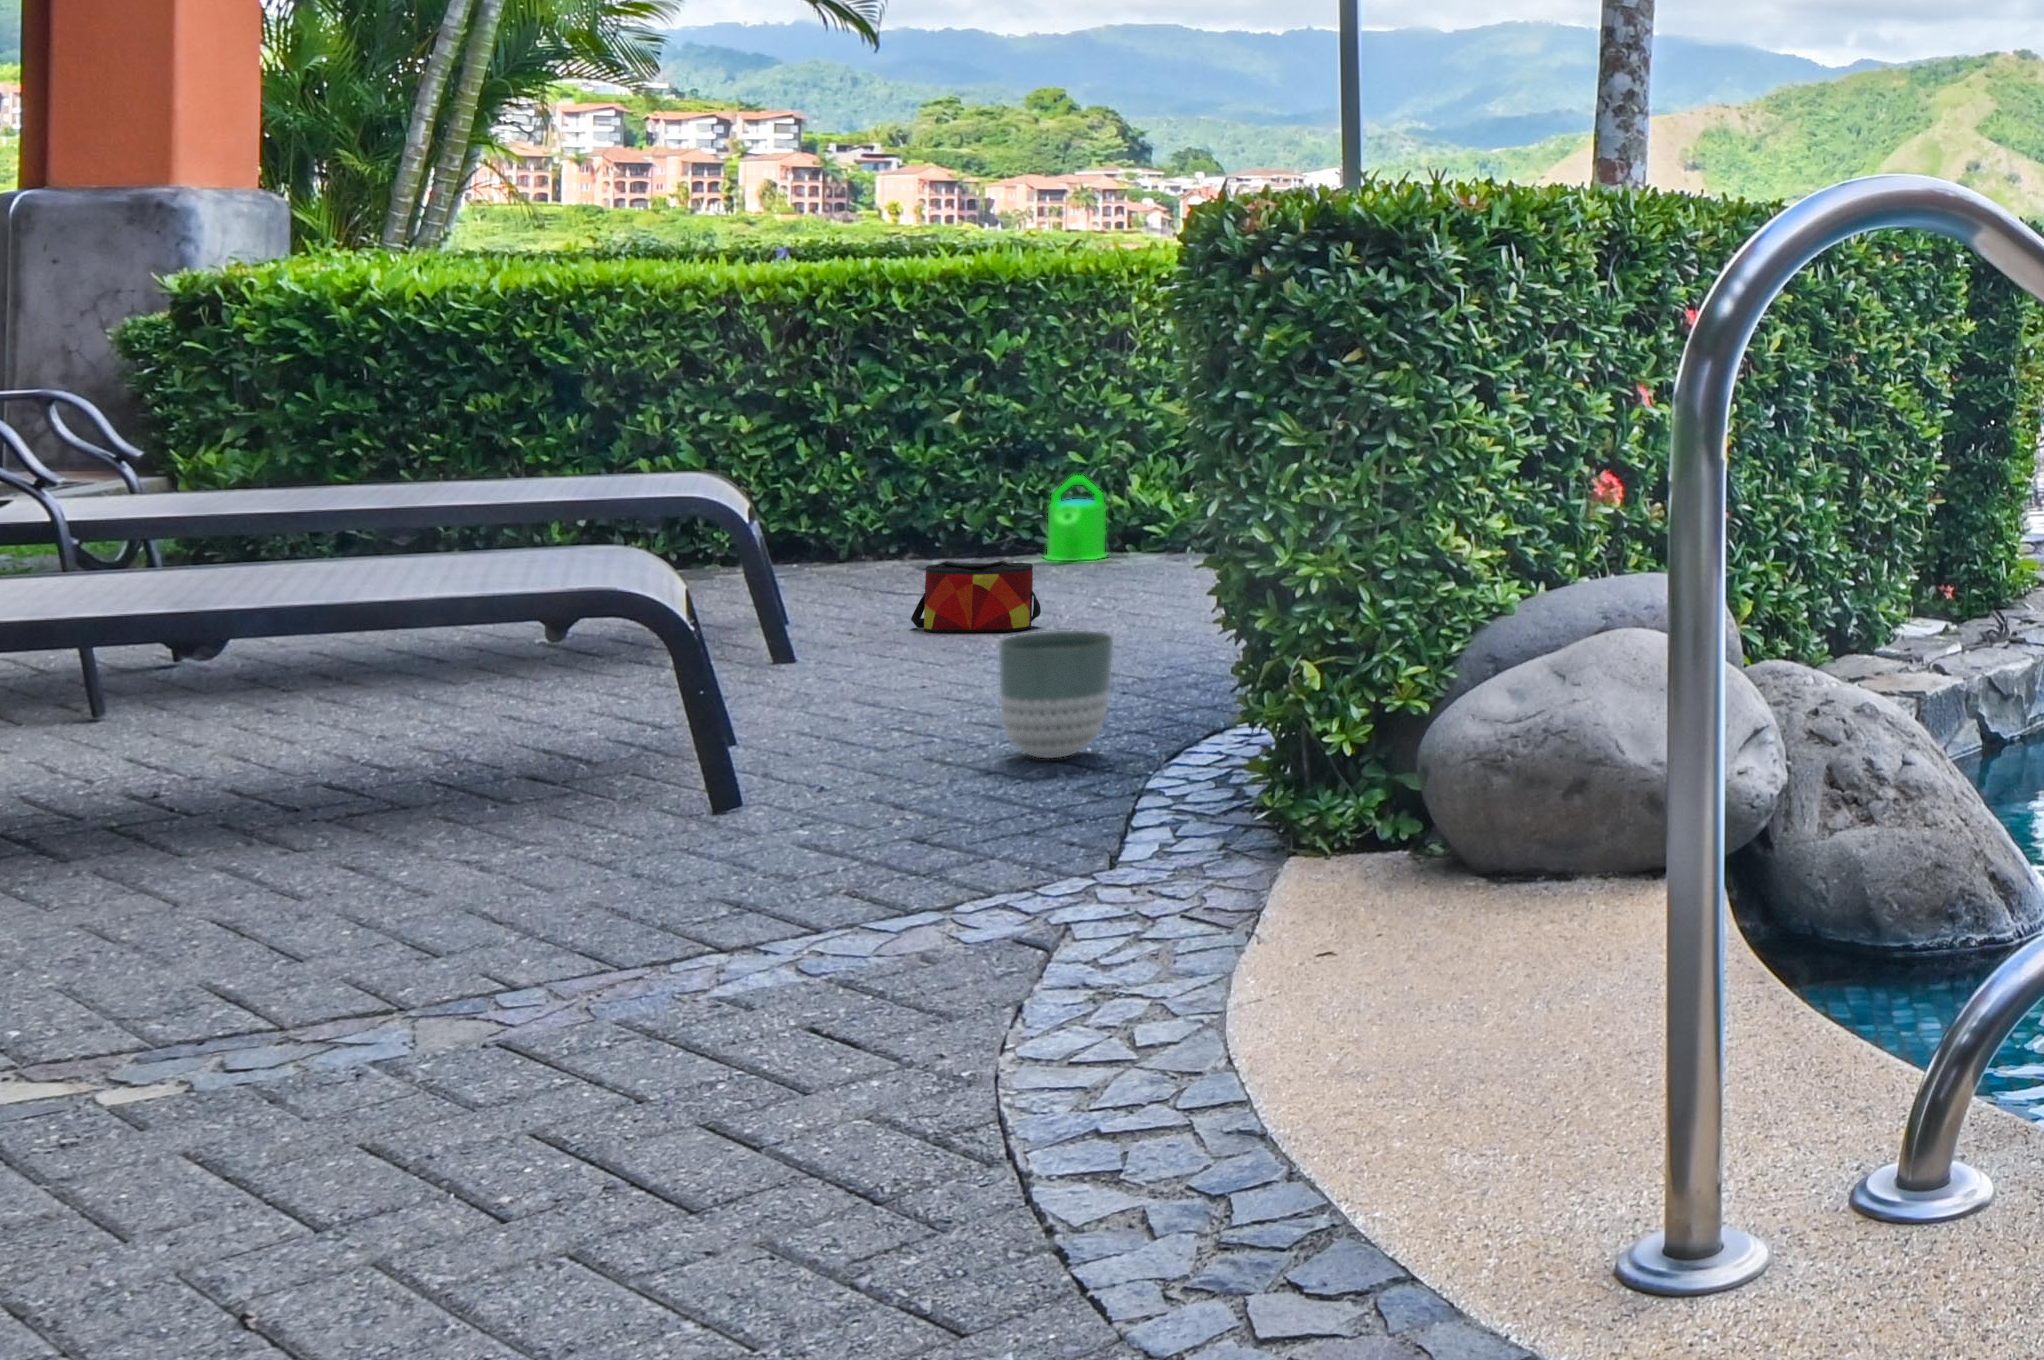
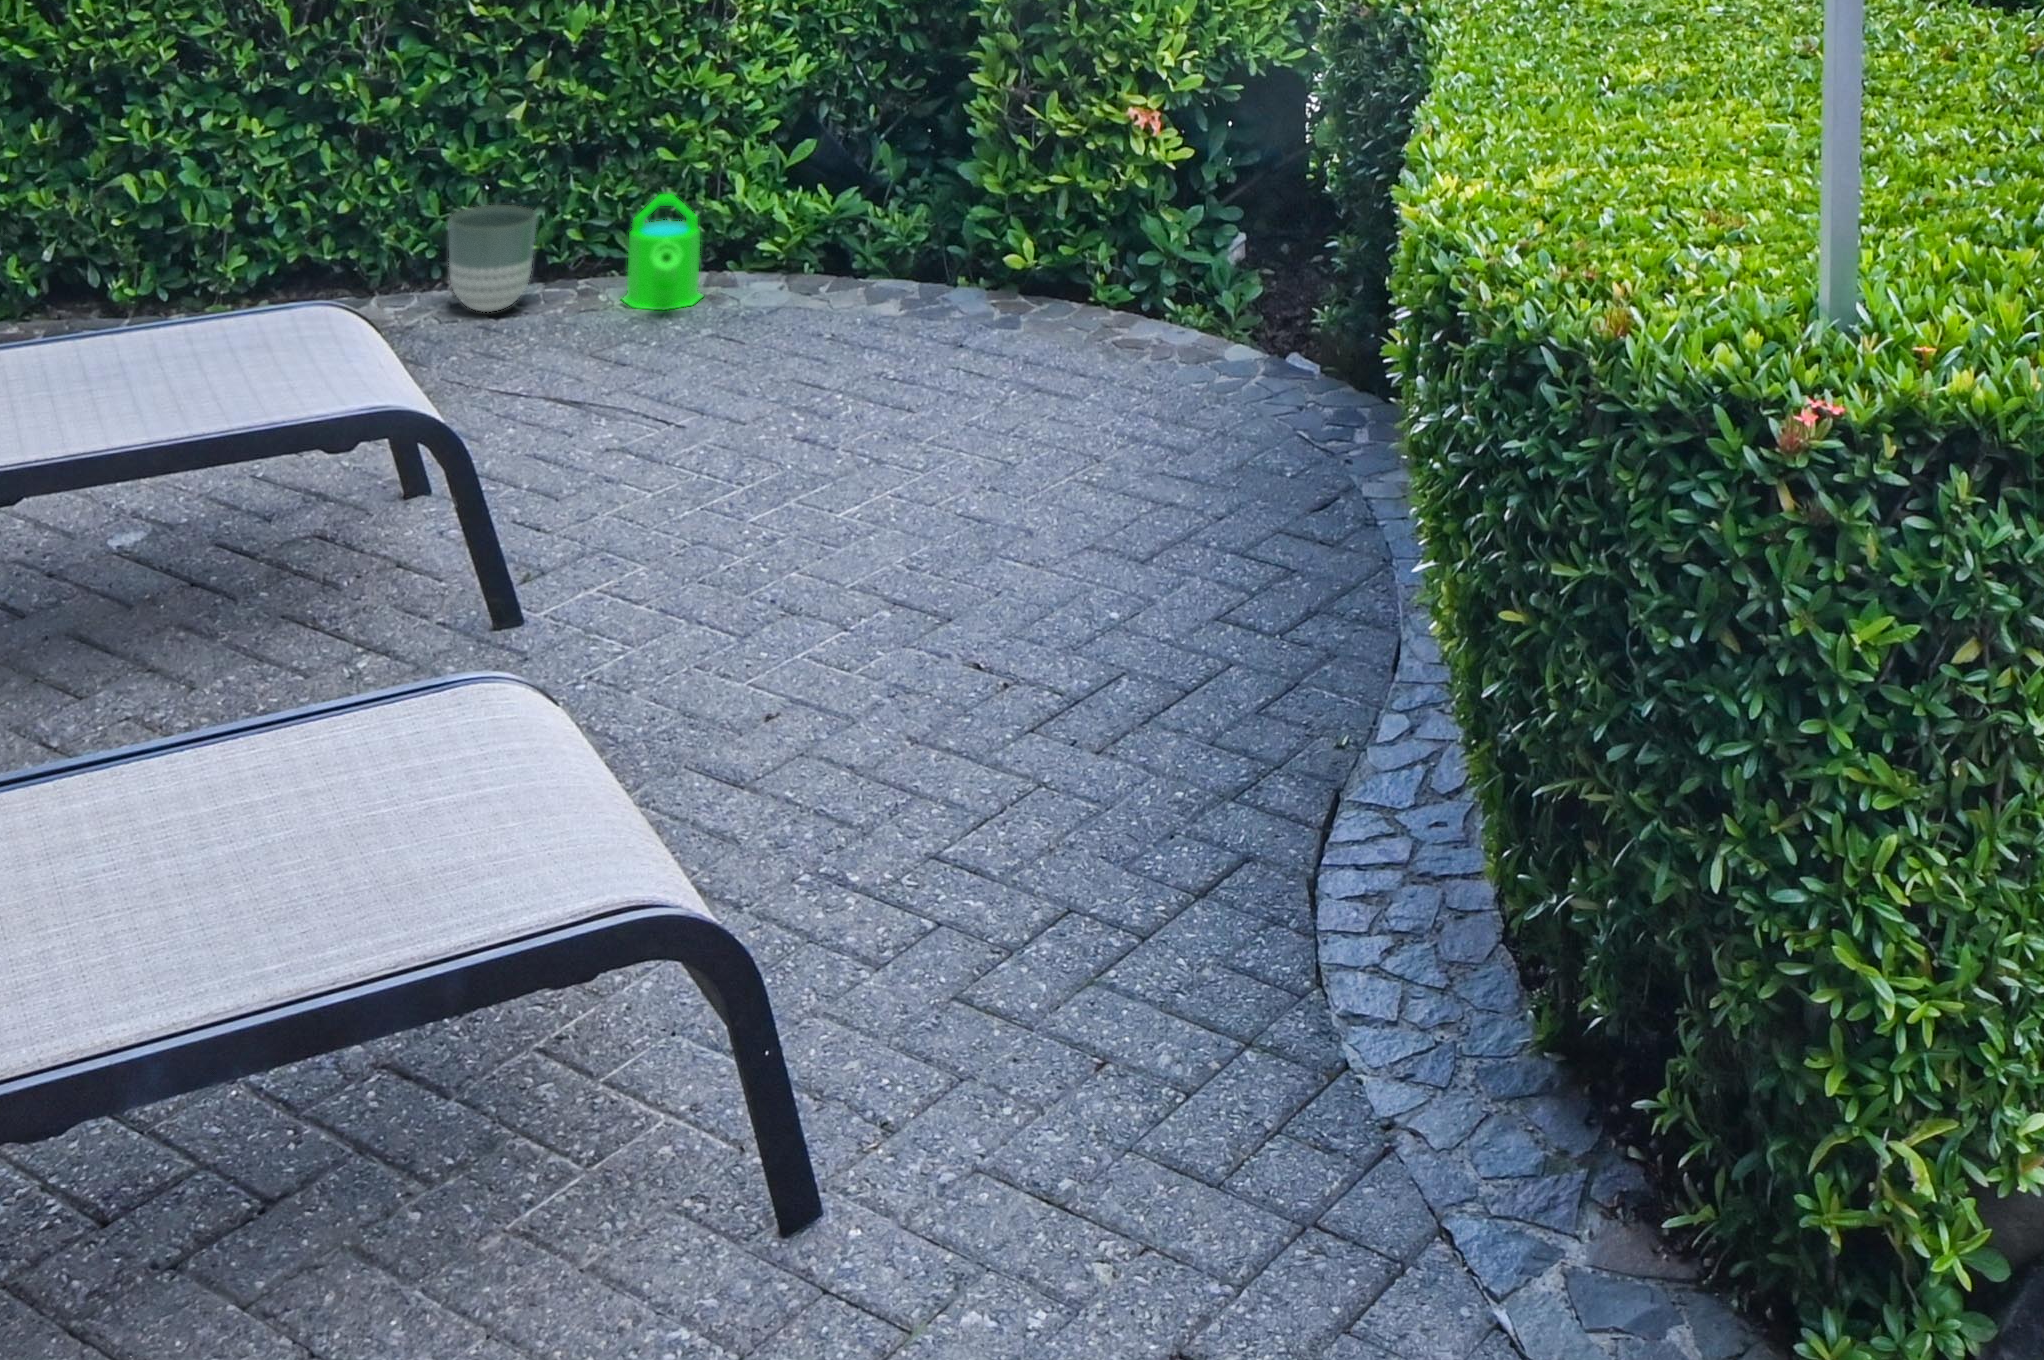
bag: present [911,561,1041,633] -> none [605,432,772,544]
planter: present [999,631,1113,758] -> present [449,205,536,312]

